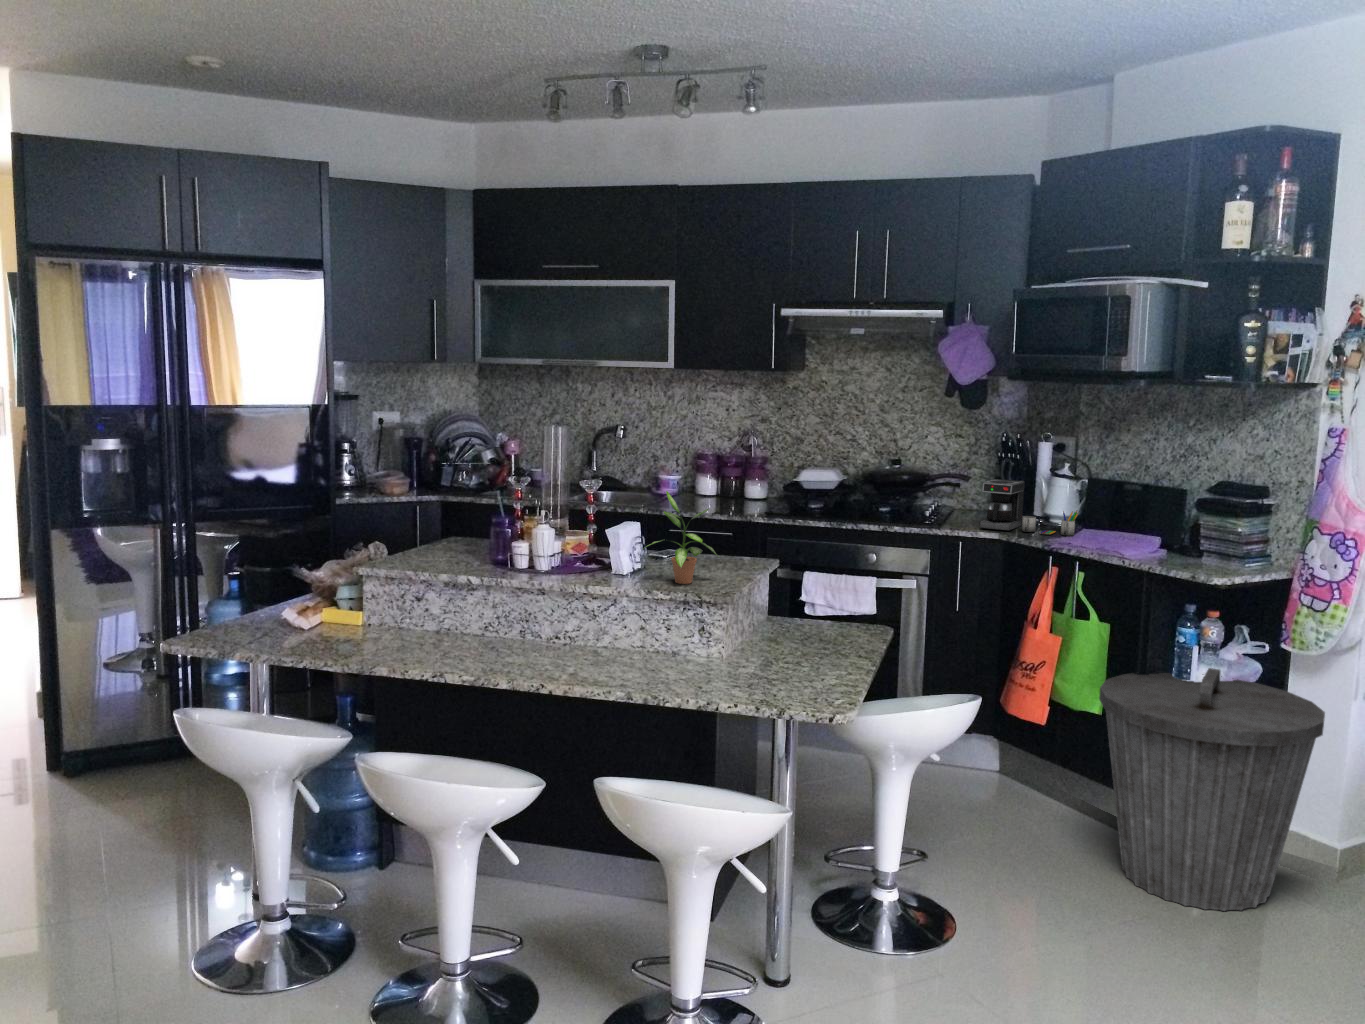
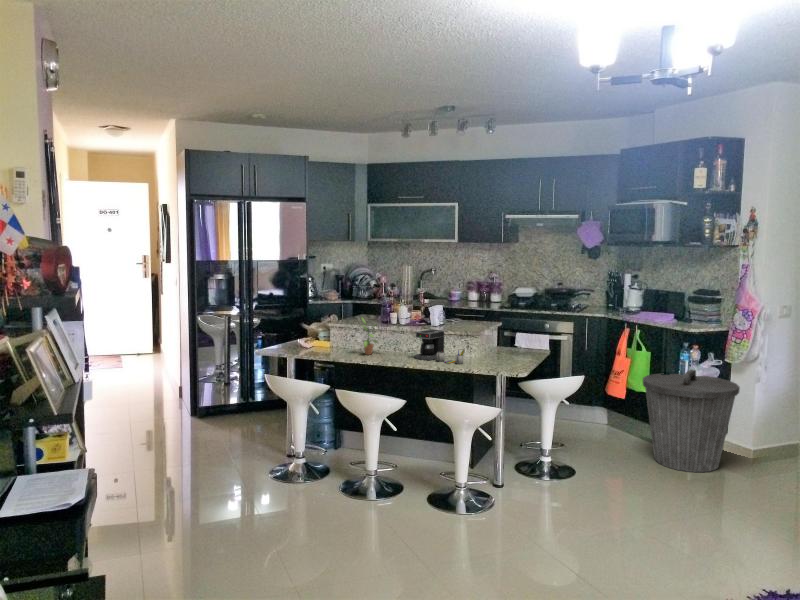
coffee maker: present [980,479,1079,536] -> present [415,329,465,364]
potted plant: present [643,491,717,584] -> present [362,318,377,355]

